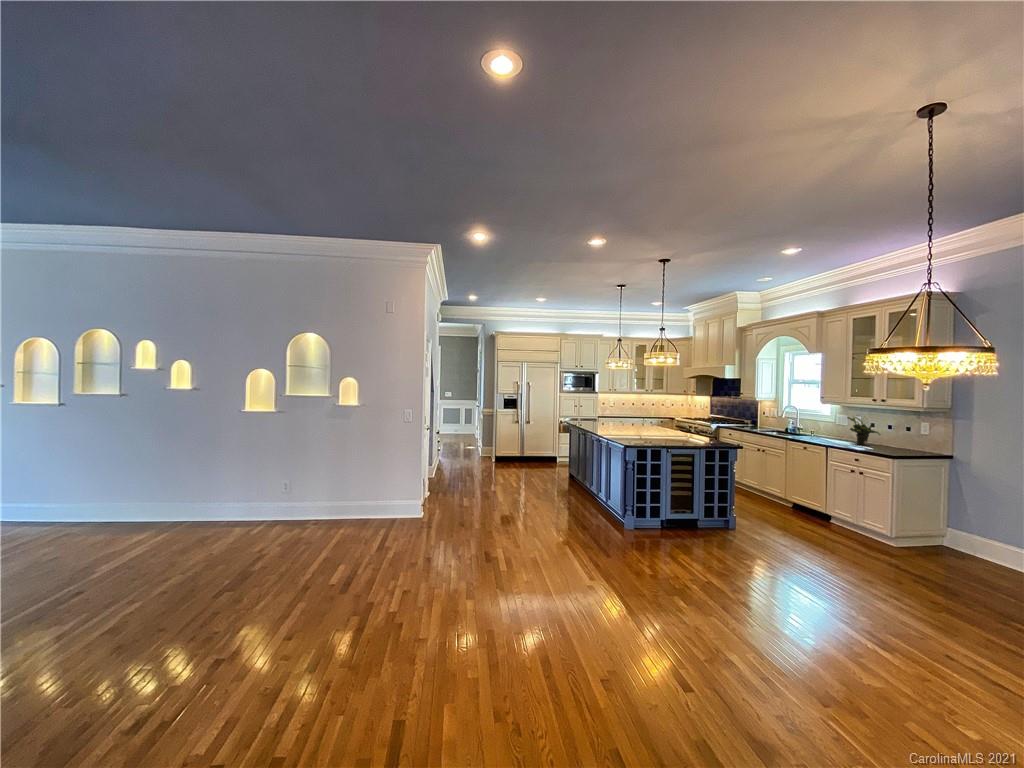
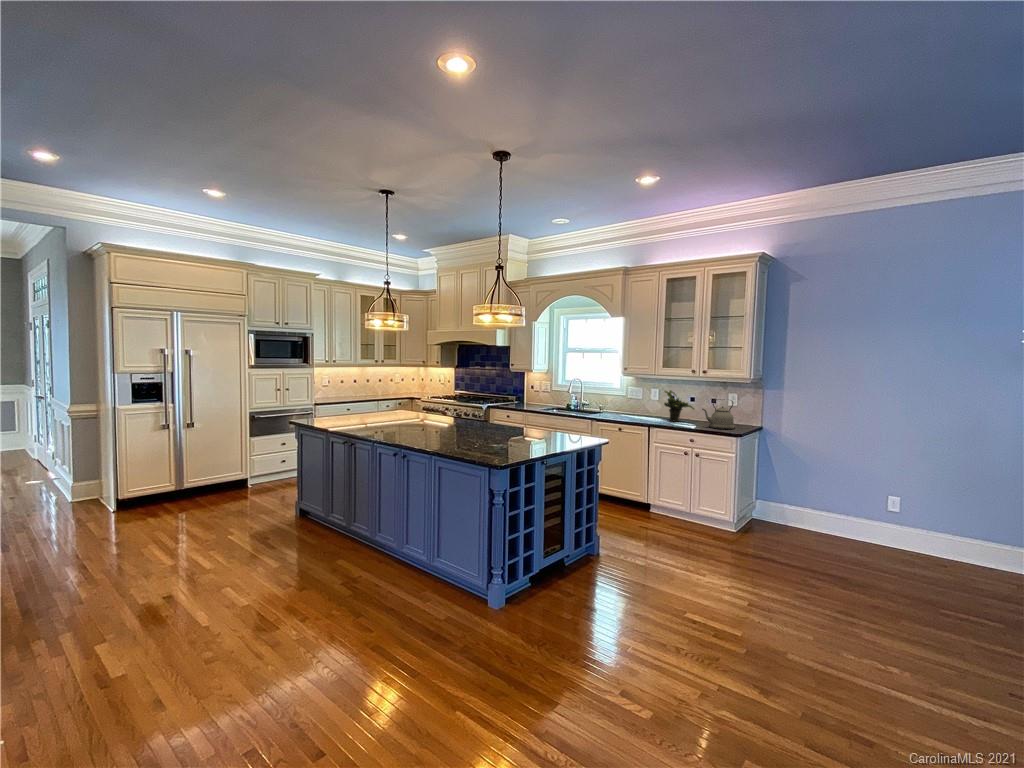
kettle: none [875,426,912,453] -> present [702,400,735,429]

